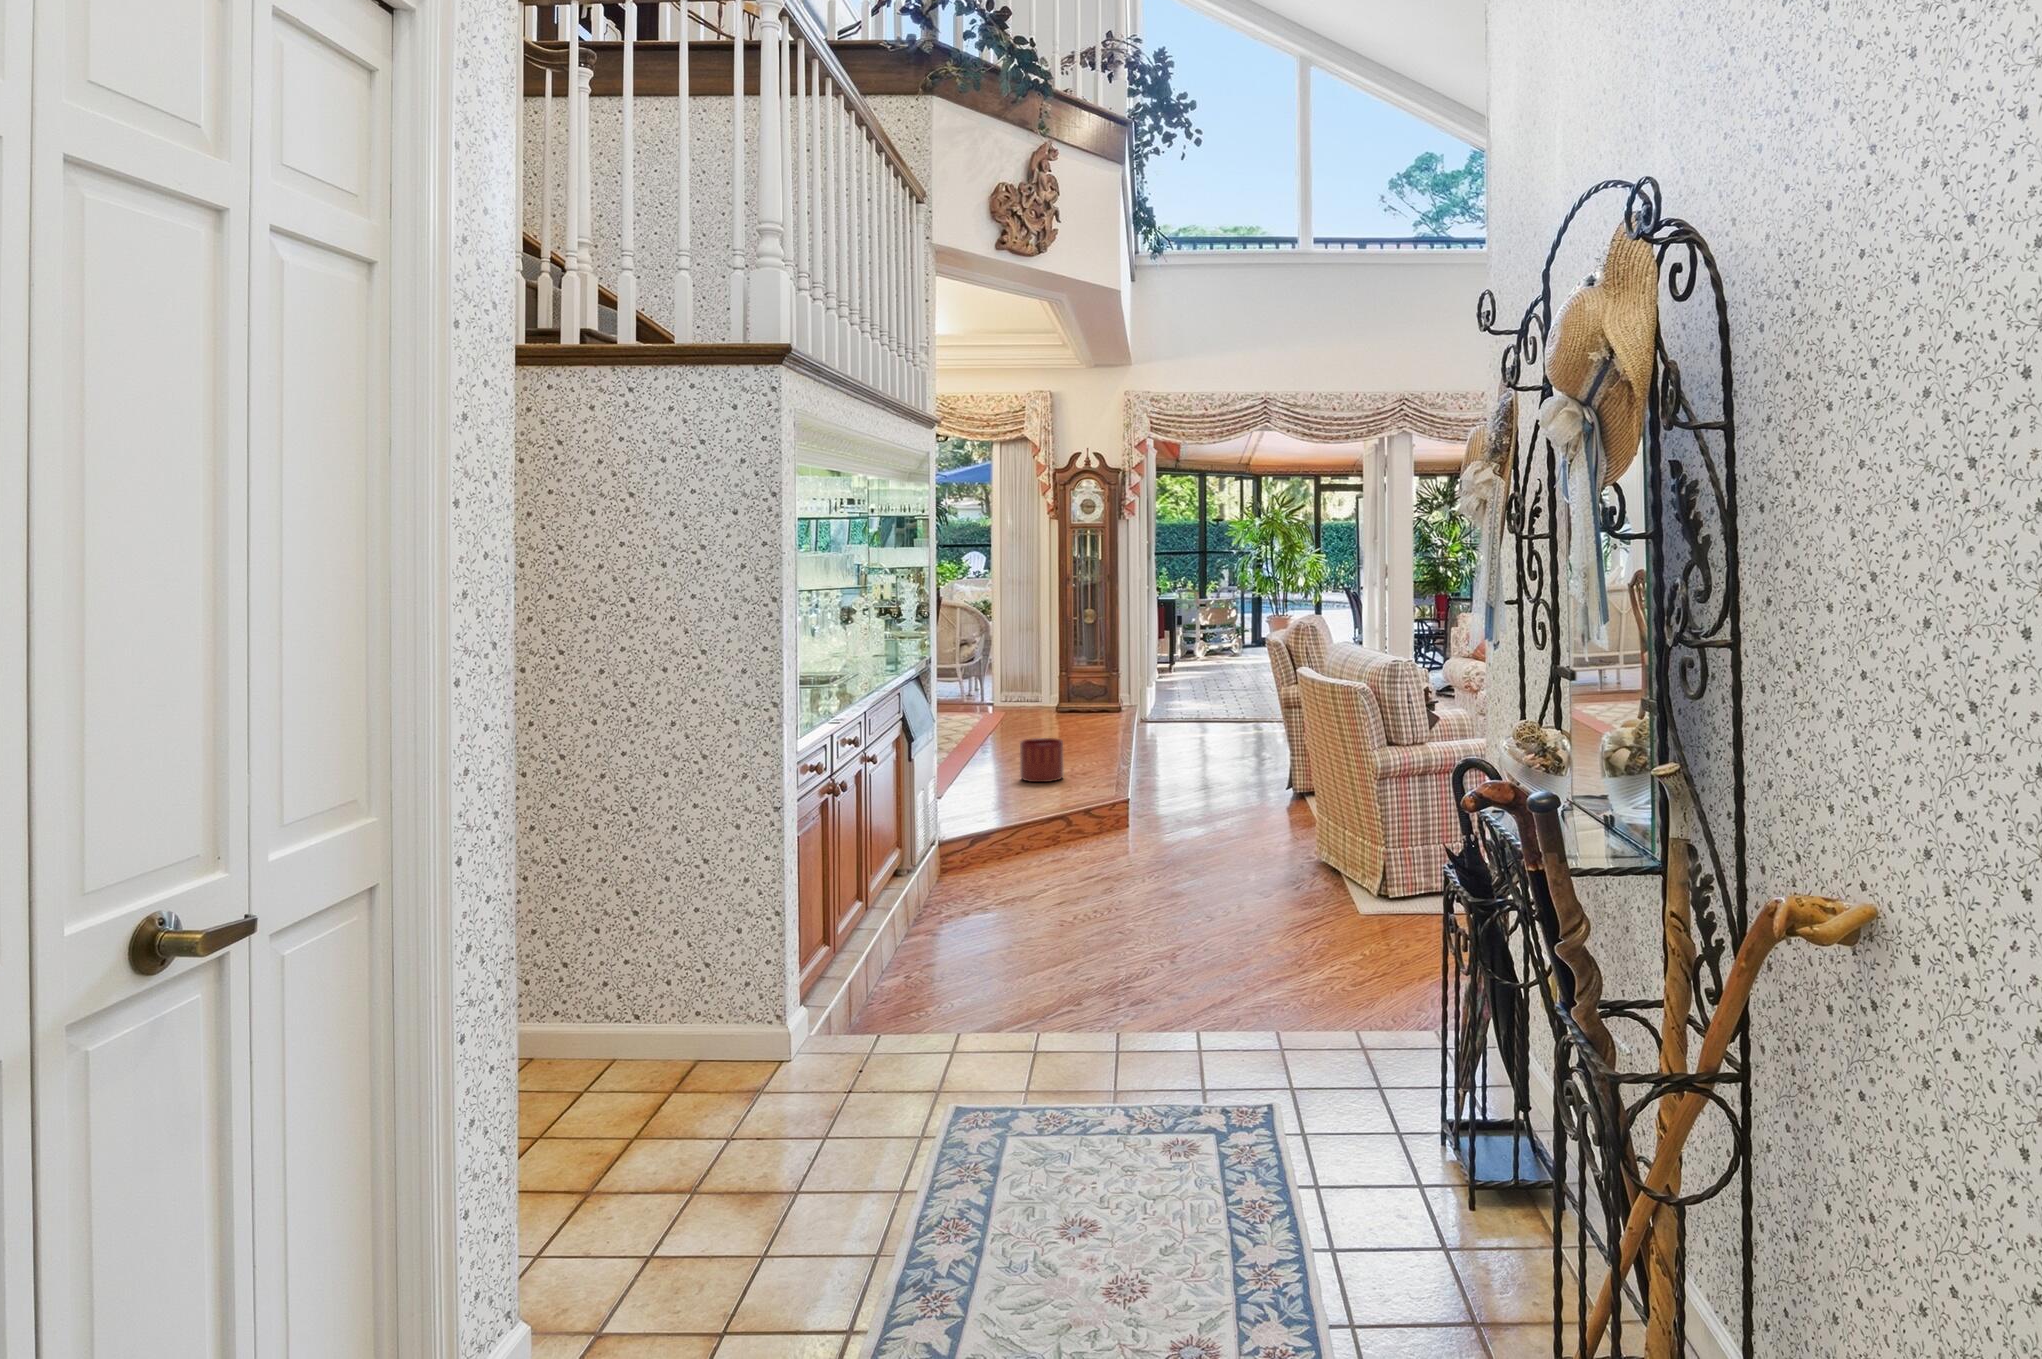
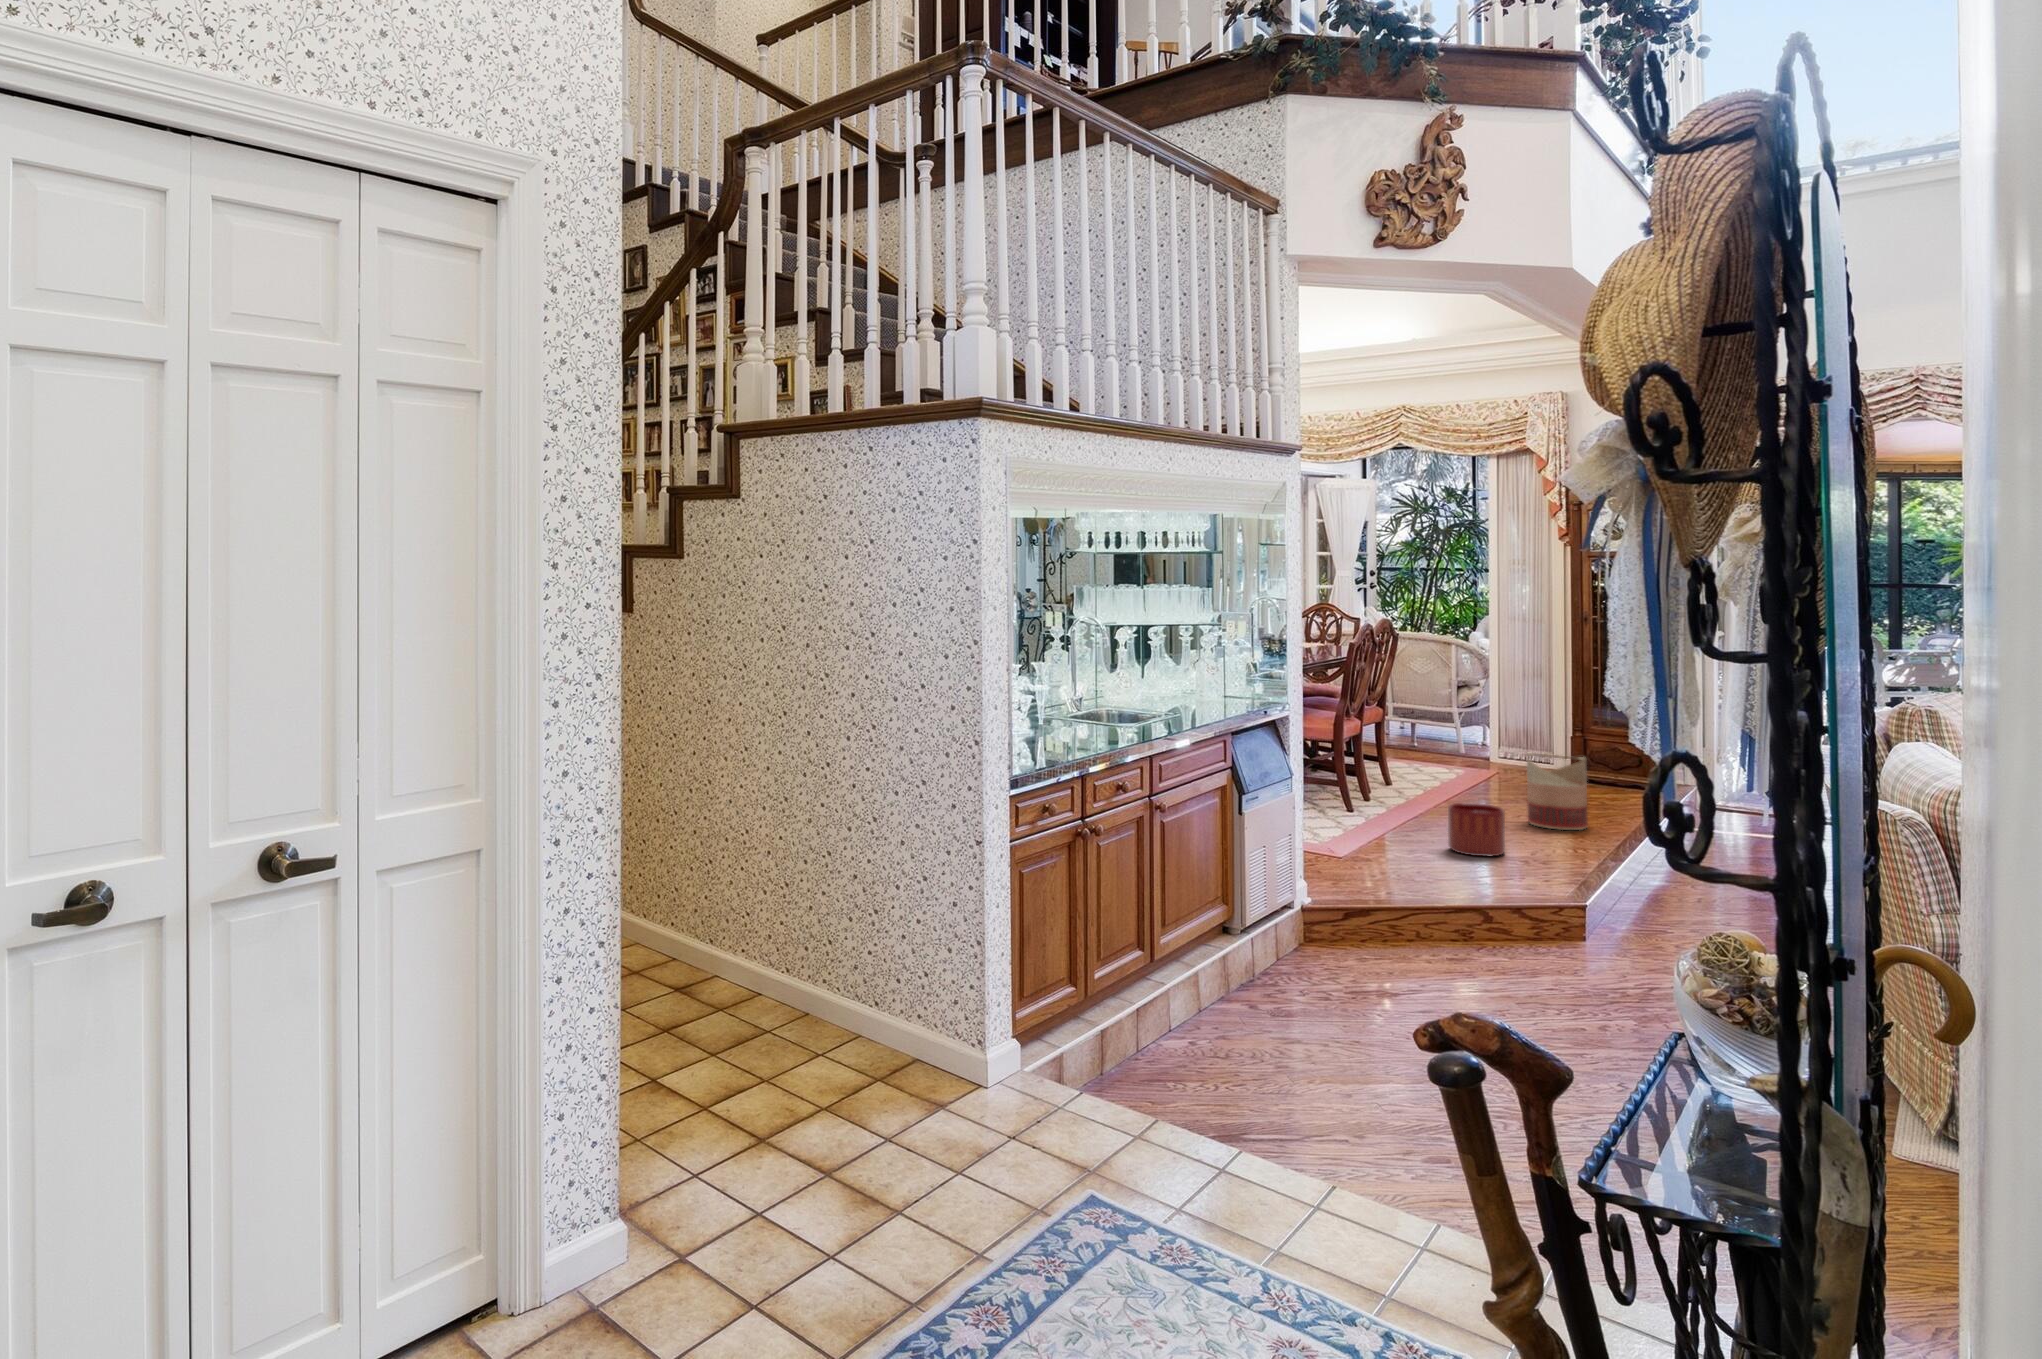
basket: none [1058,693,1103,754] -> present [1527,753,1588,830]

